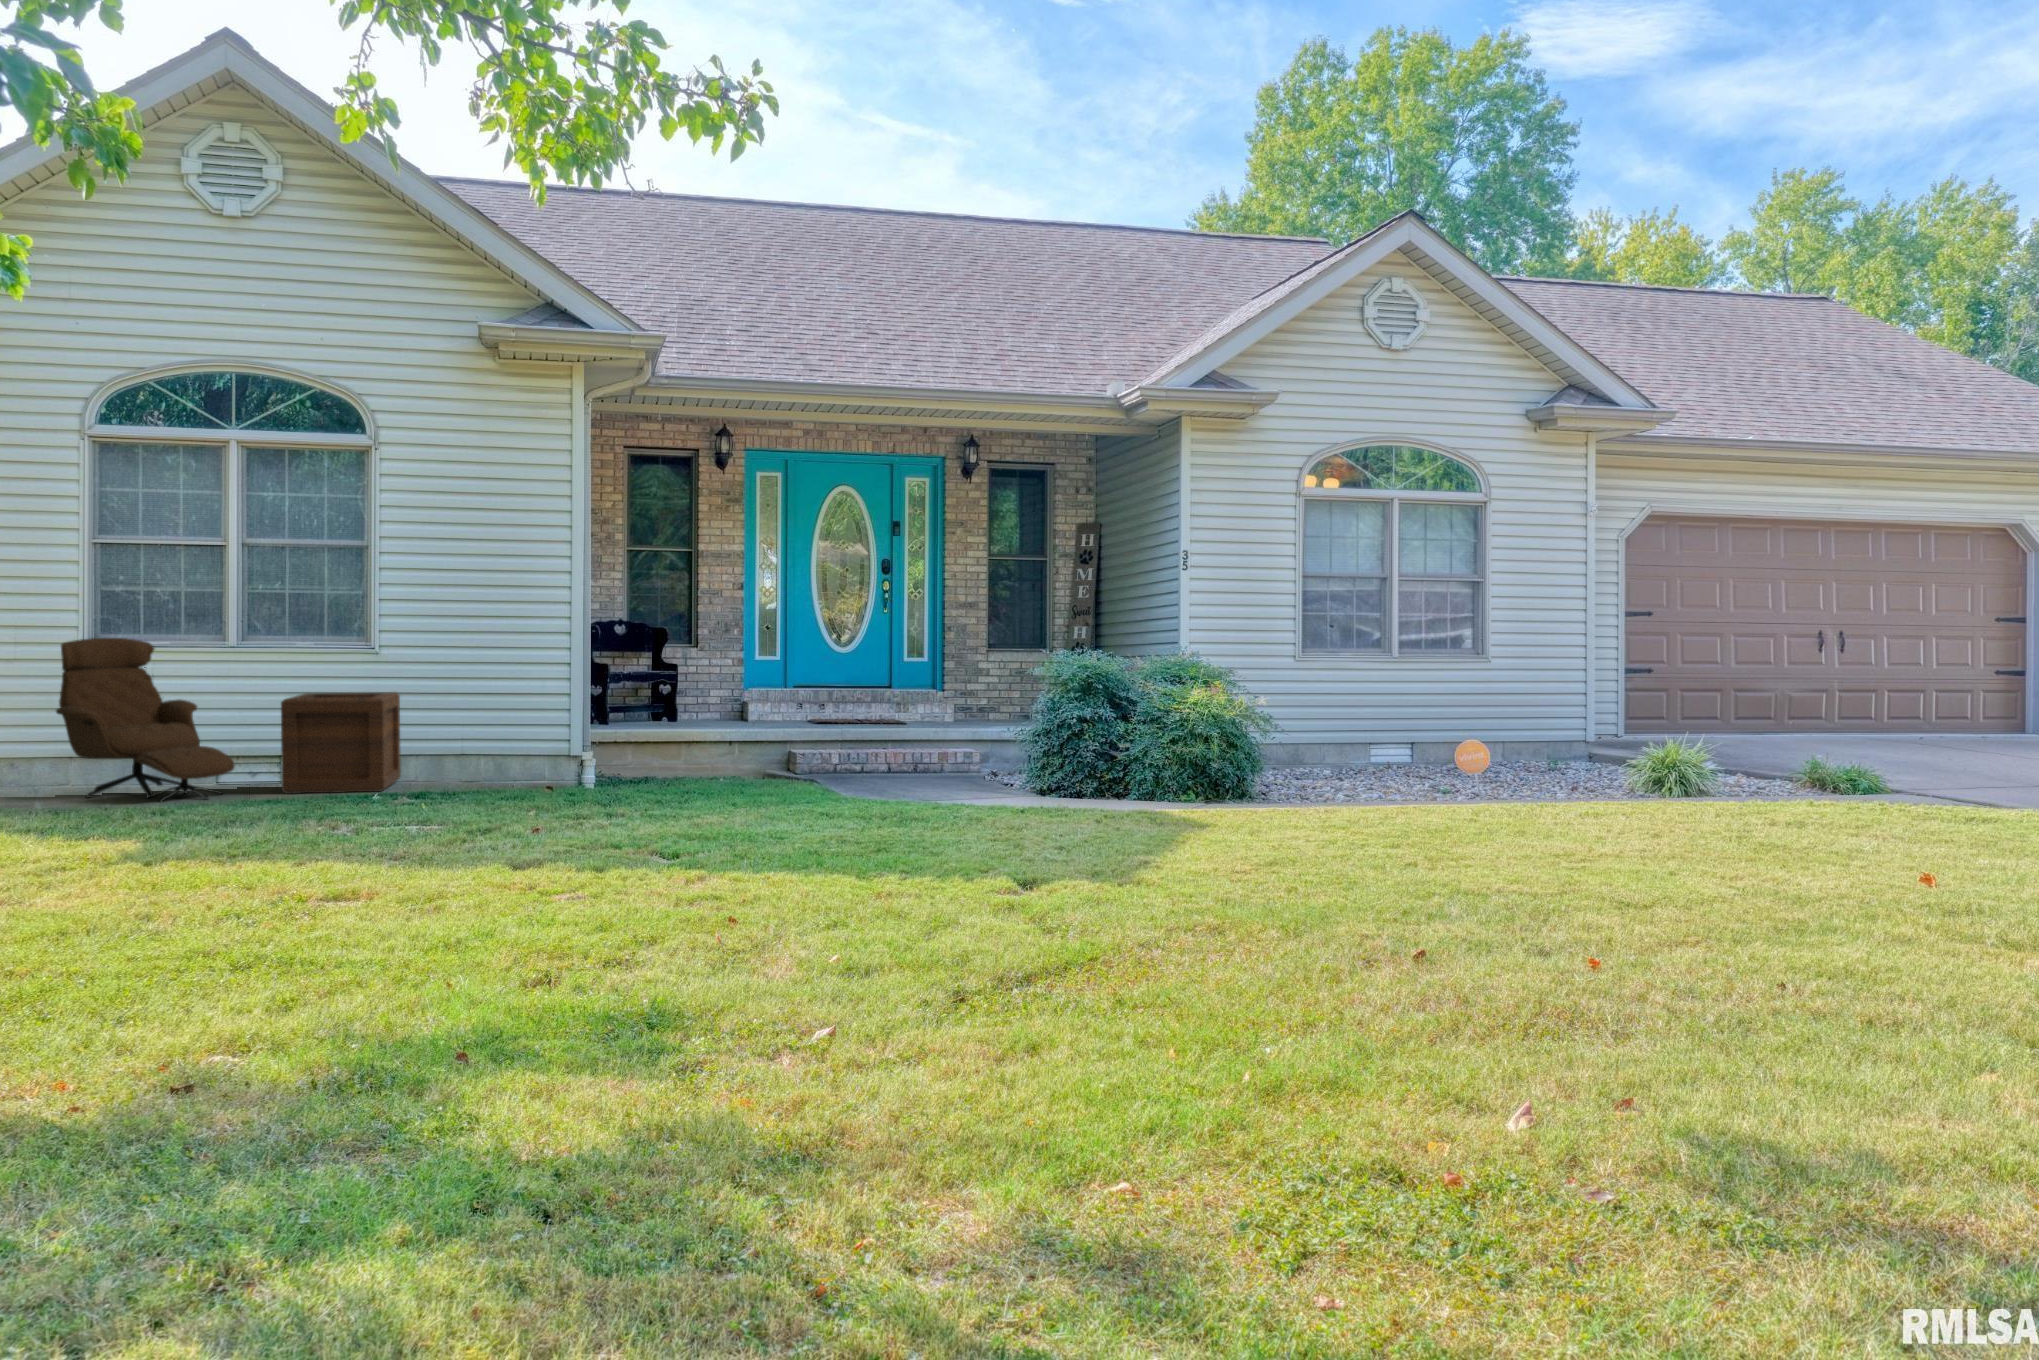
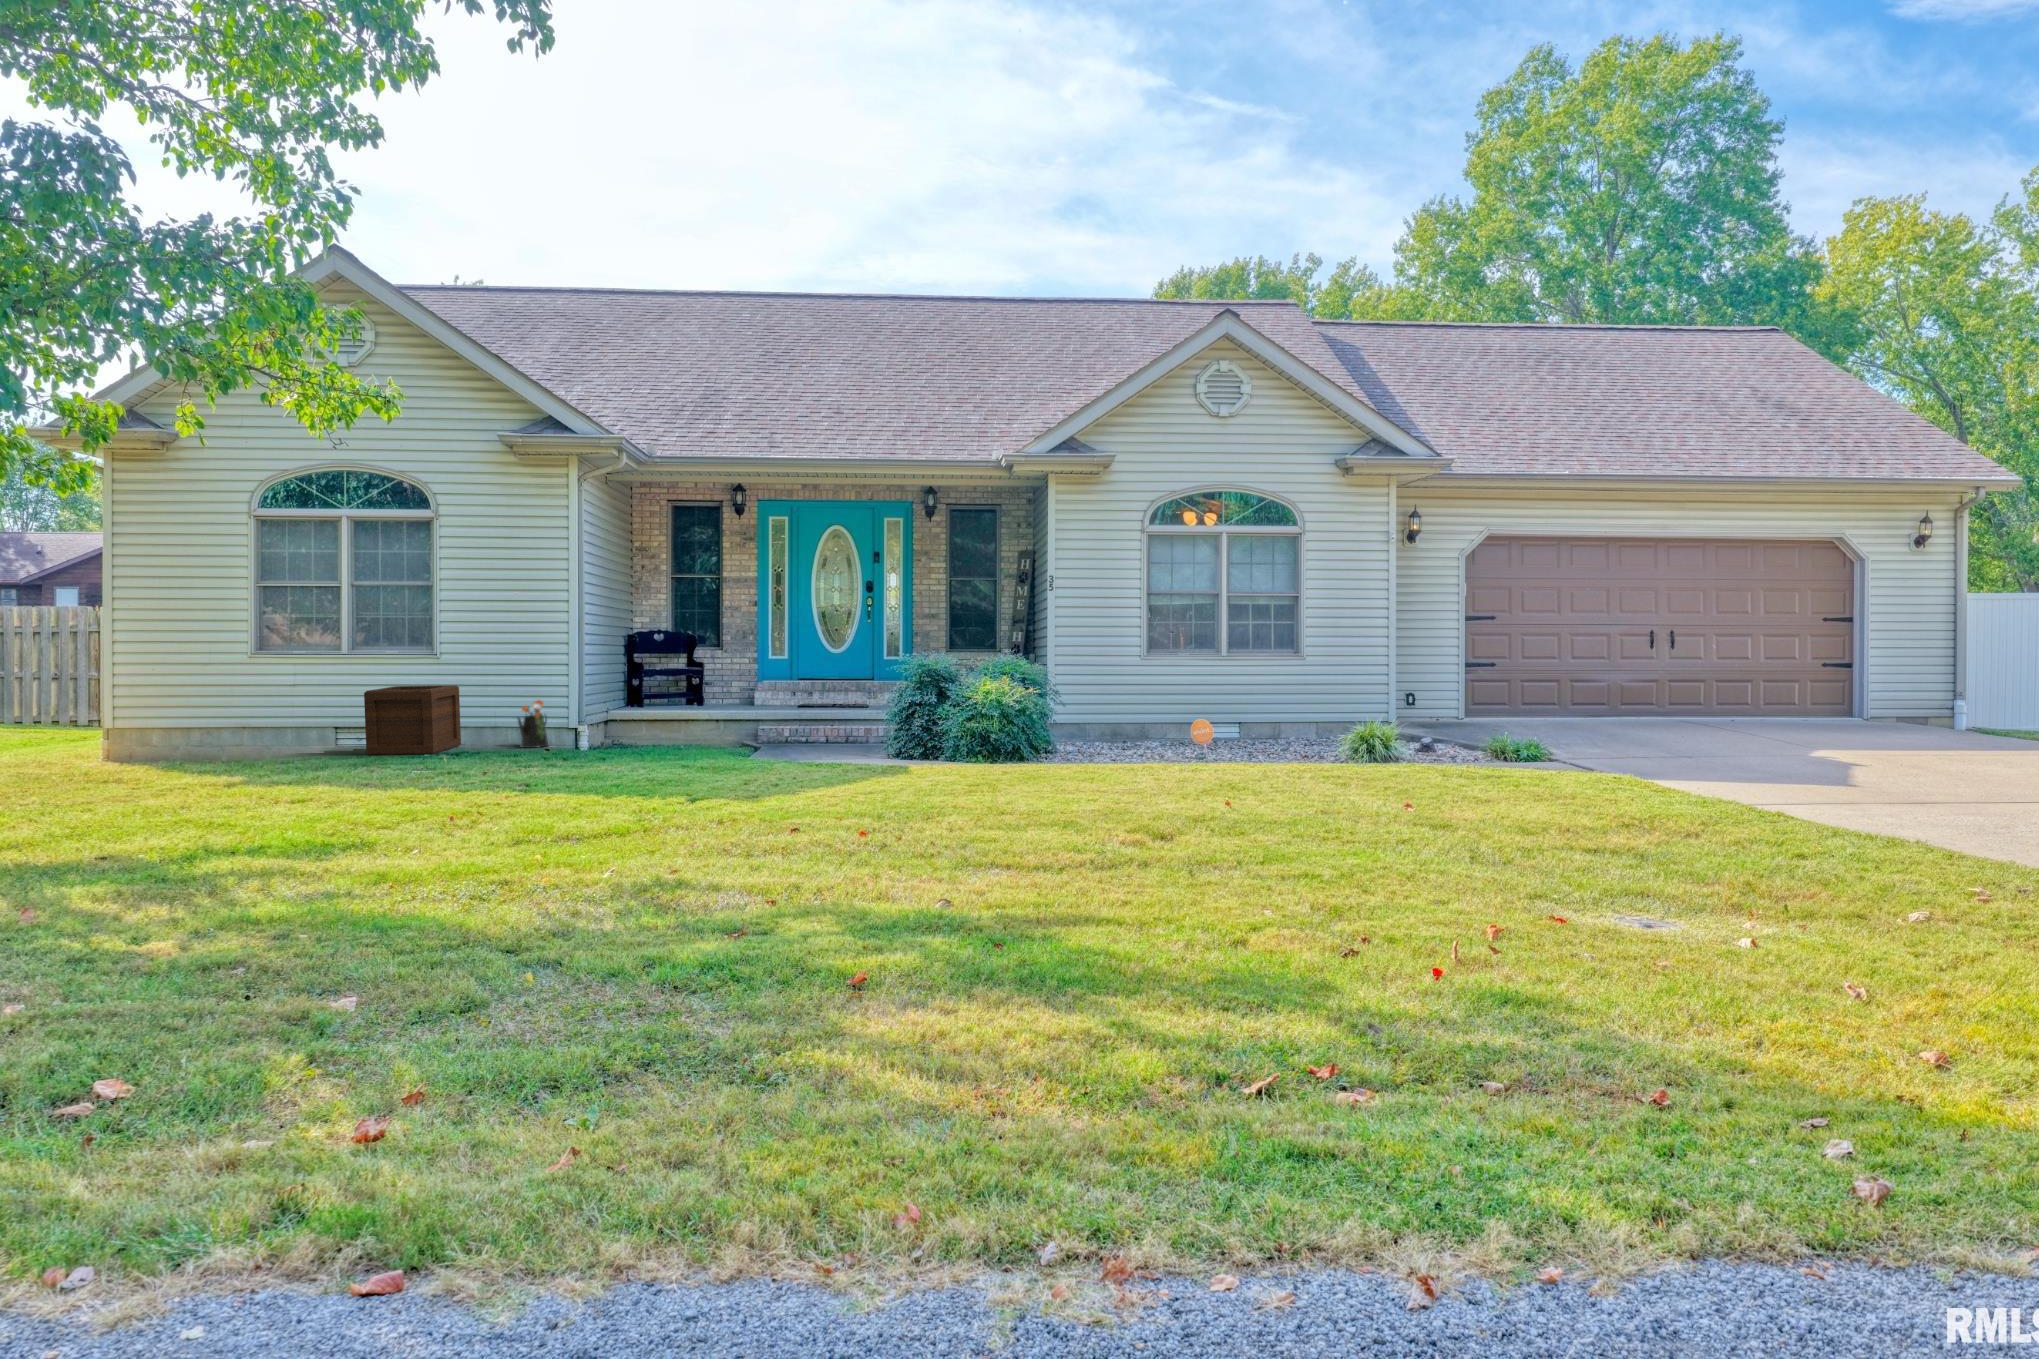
lounge chair: present [56,638,234,802] -> none [225,650,335,761]
watering can: none [493,713,534,782] -> present [518,700,548,748]

